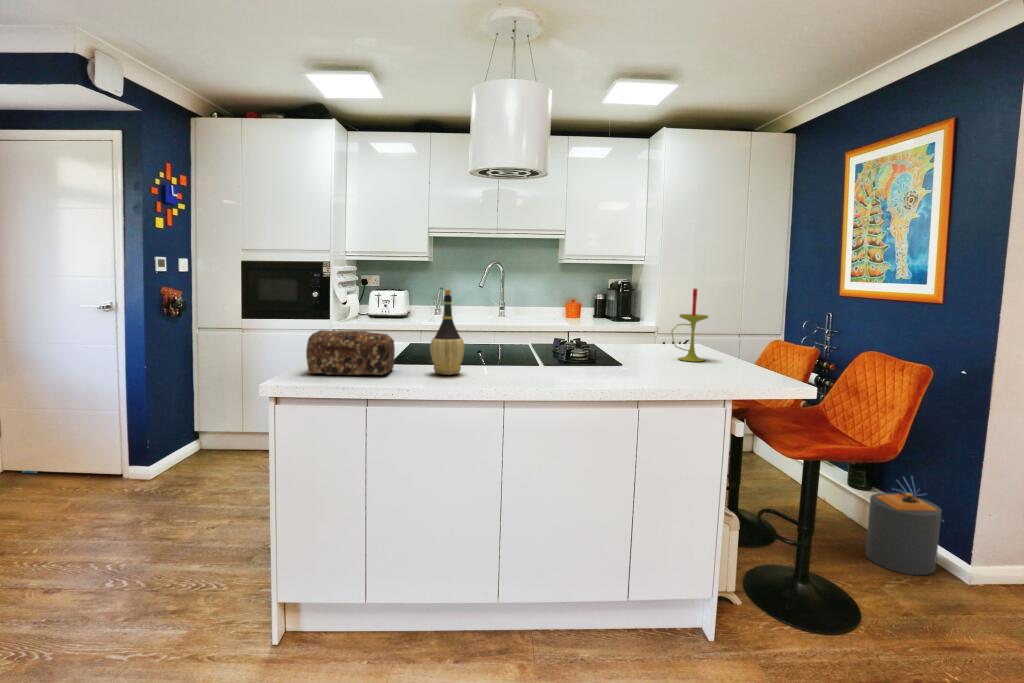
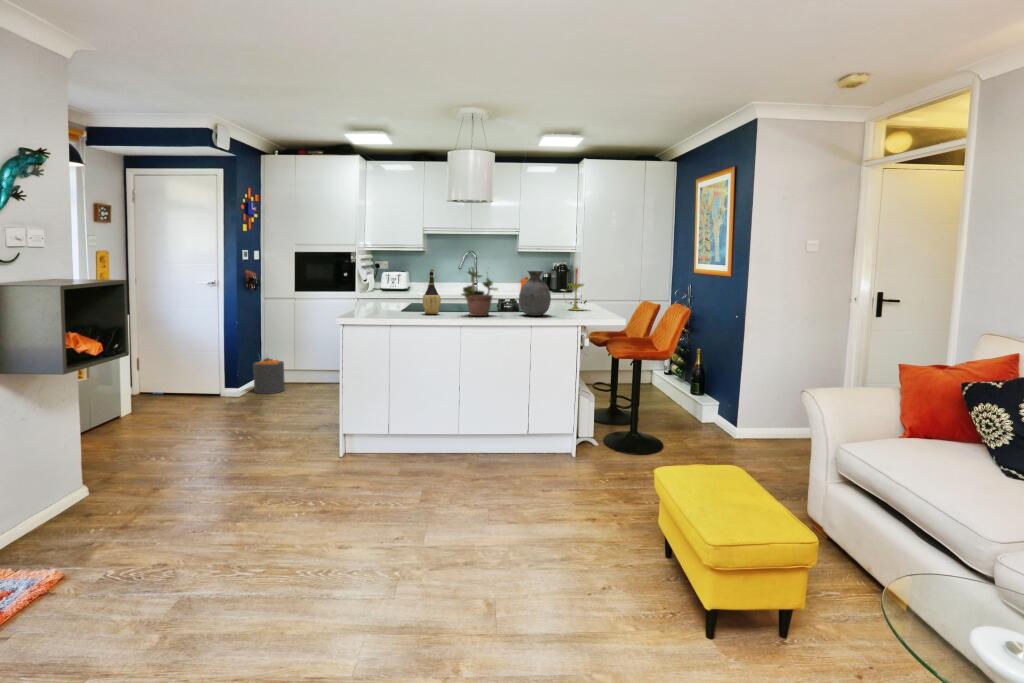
potted plant: none [504,278,574,380] -> present [462,267,498,316]
vase: none [610,294,670,378] -> present [519,271,551,316]
bread loaf: present [306,330,395,375] -> none [358,291,404,314]
trash can: present [865,478,941,575] -> present [253,358,285,394]

